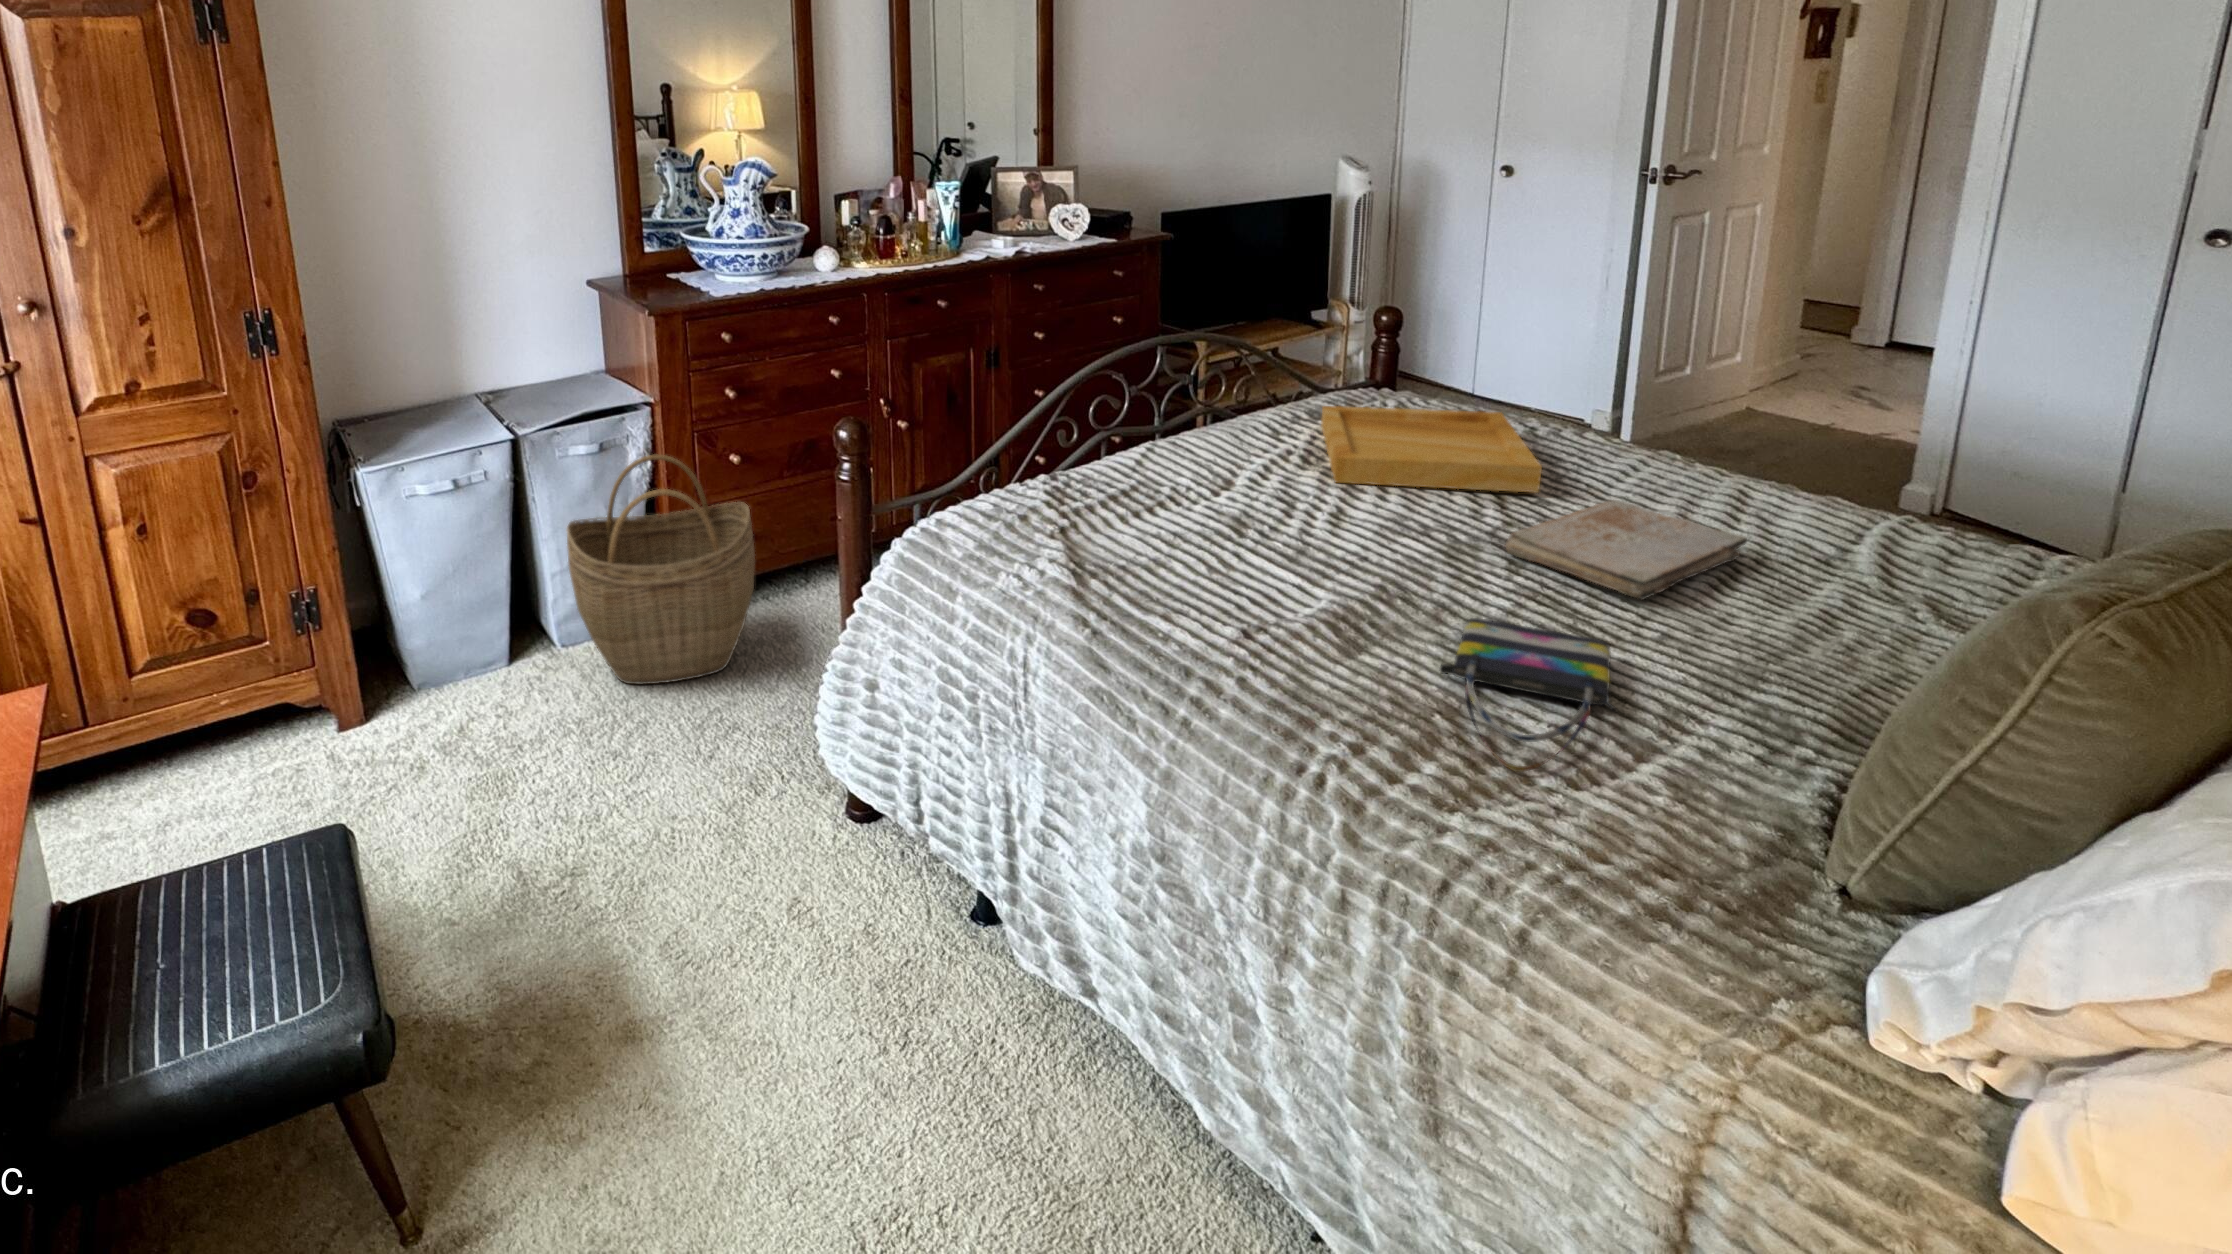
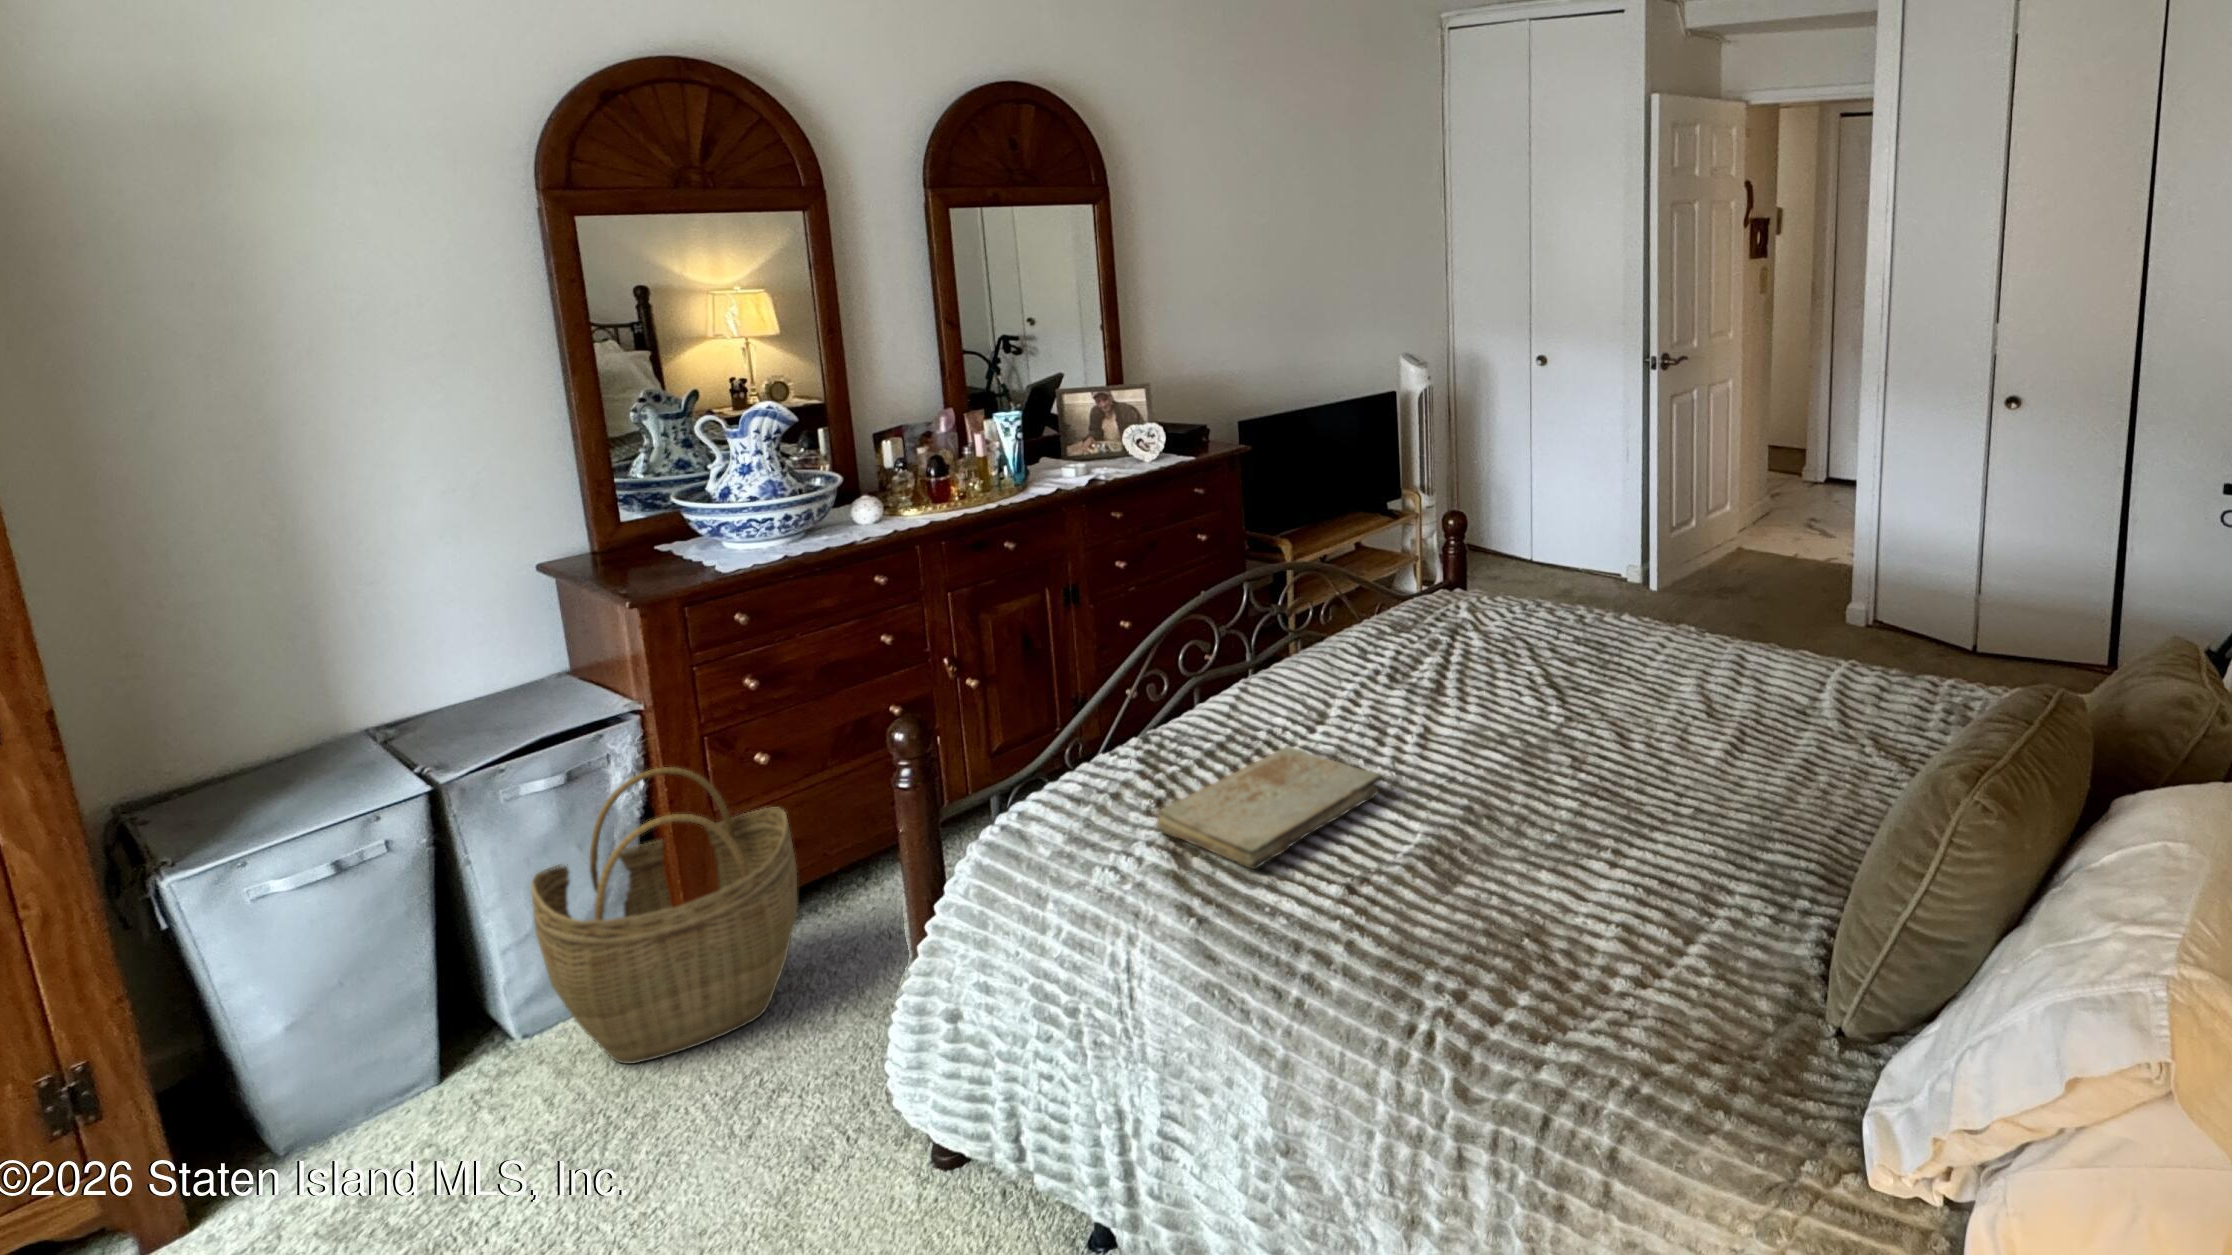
tray: present [1321,406,1542,493] -> none [1399,606,1589,700]
book: present [1505,500,1747,600] -> present [1157,747,1382,869]
tote bag: present [1439,618,1616,772] -> none [1522,829,1668,984]

